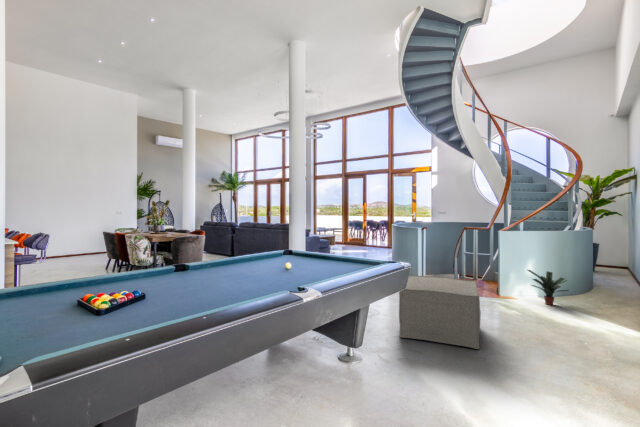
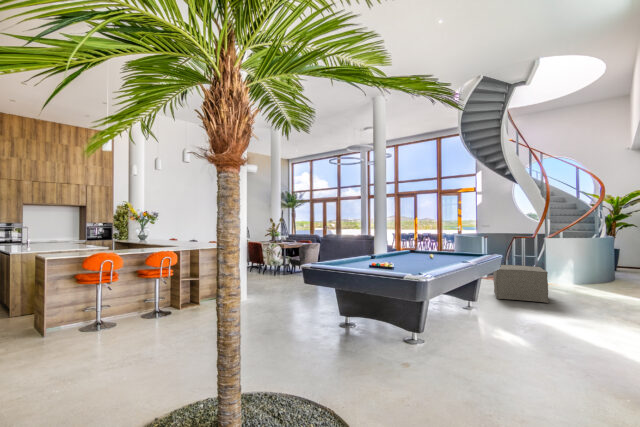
potted plant: present [528,270,569,305] -> none [569,263,600,287]

